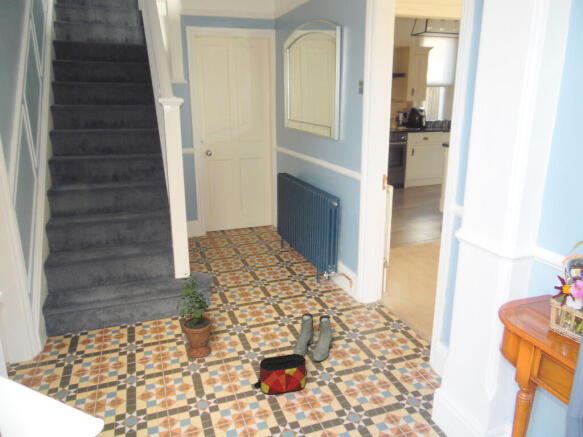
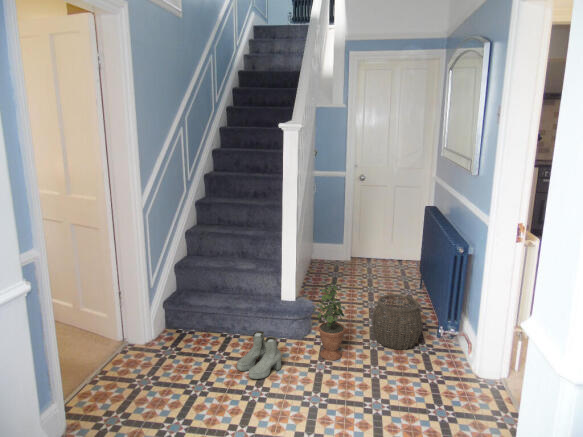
woven basket: none [232,272,282,329] -> present [372,294,423,349]
boots: present [294,313,332,361] -> present [237,331,281,379]
bag: present [254,354,307,395] -> none [365,375,421,417]

